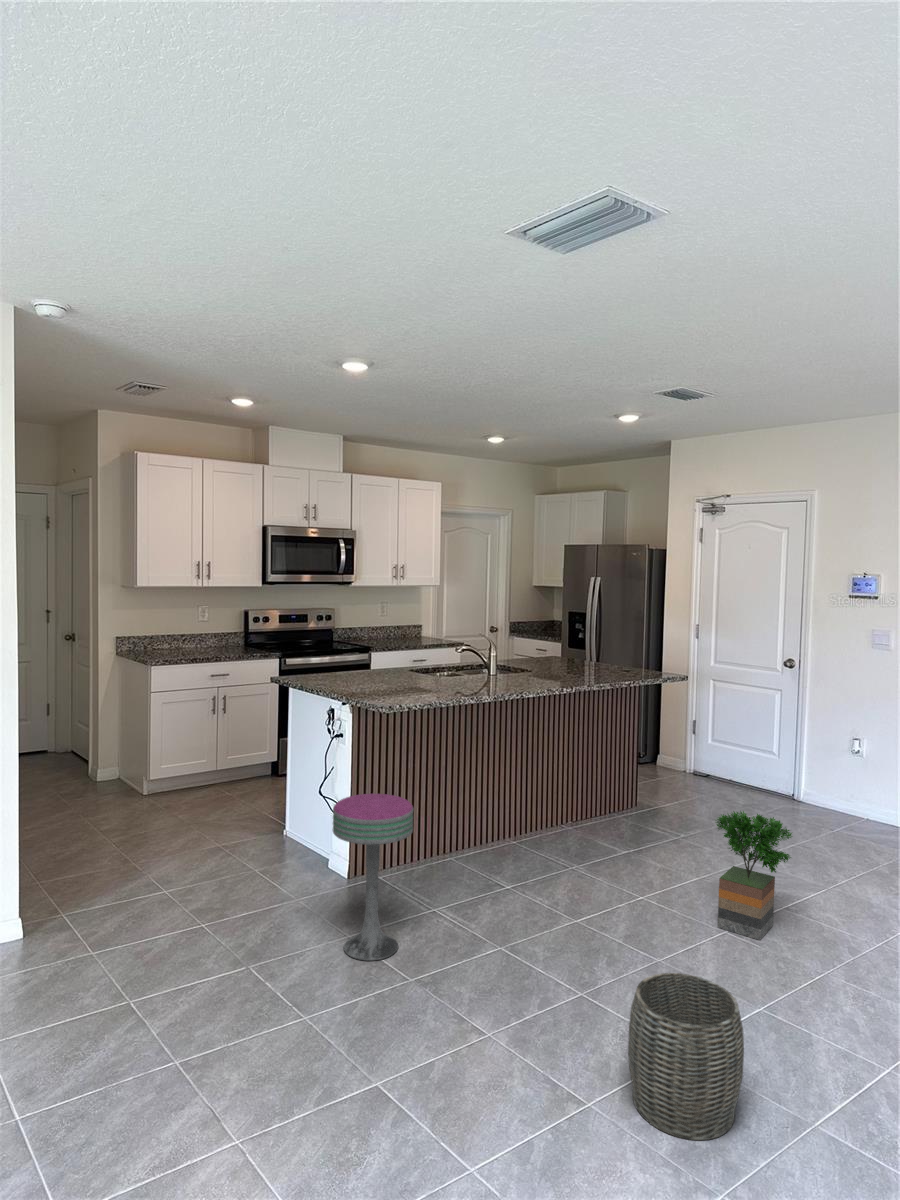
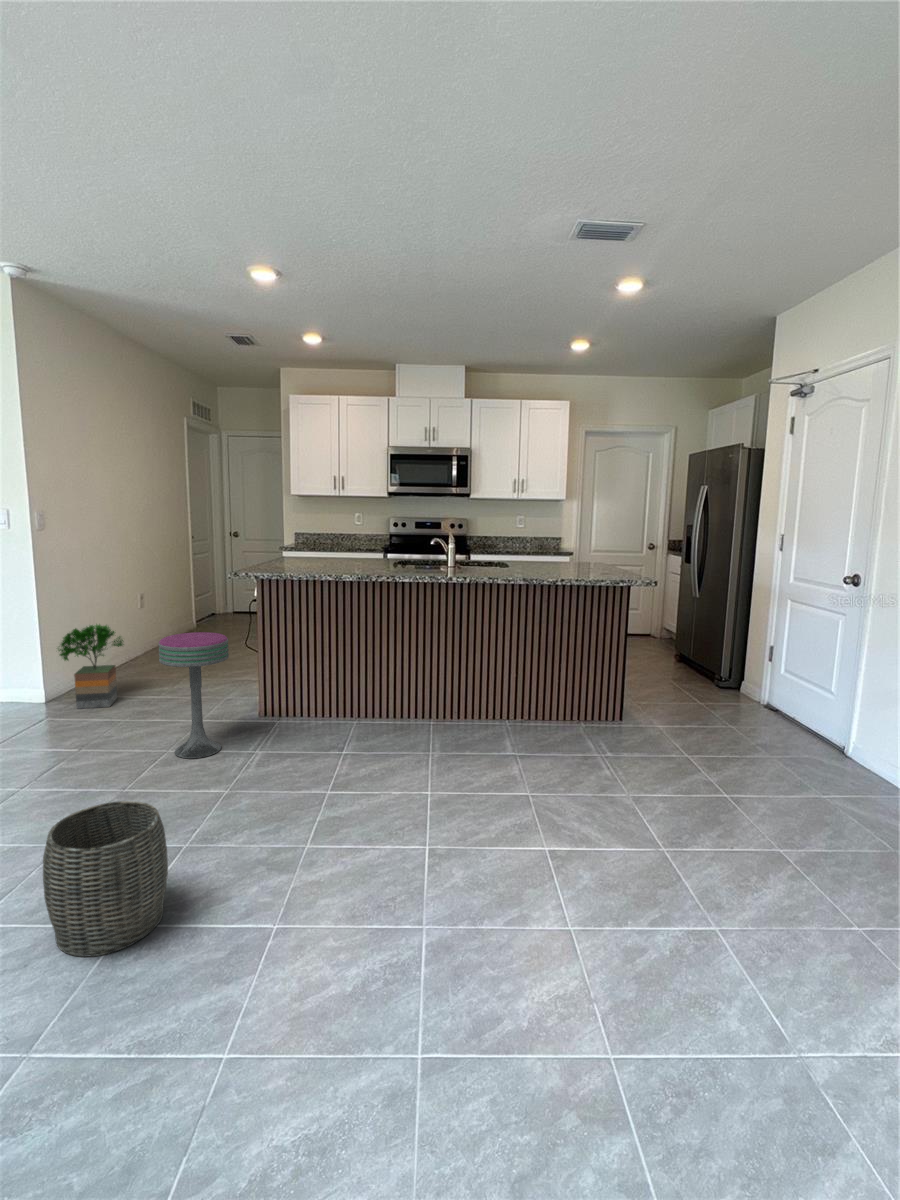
potted tree: present [716,811,792,940] -> present [58,624,124,709]

